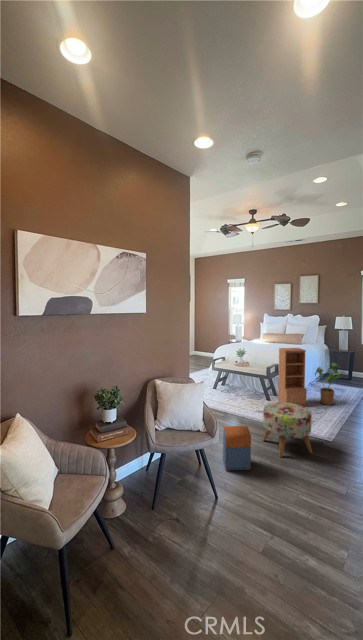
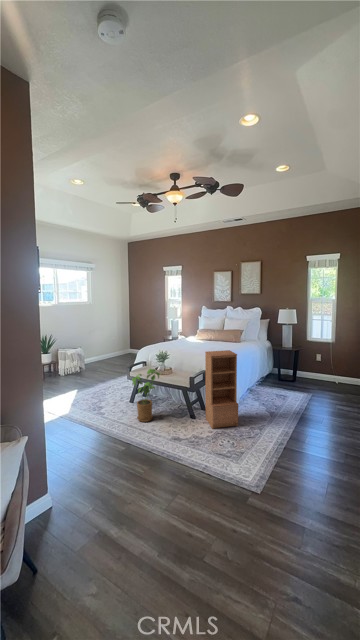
house plant: present [315,363,341,405] -> present [132,369,160,422]
ottoman: present [263,402,312,457] -> none [160,439,232,539]
backpack: present [223,426,251,470] -> none [71,499,123,589]

